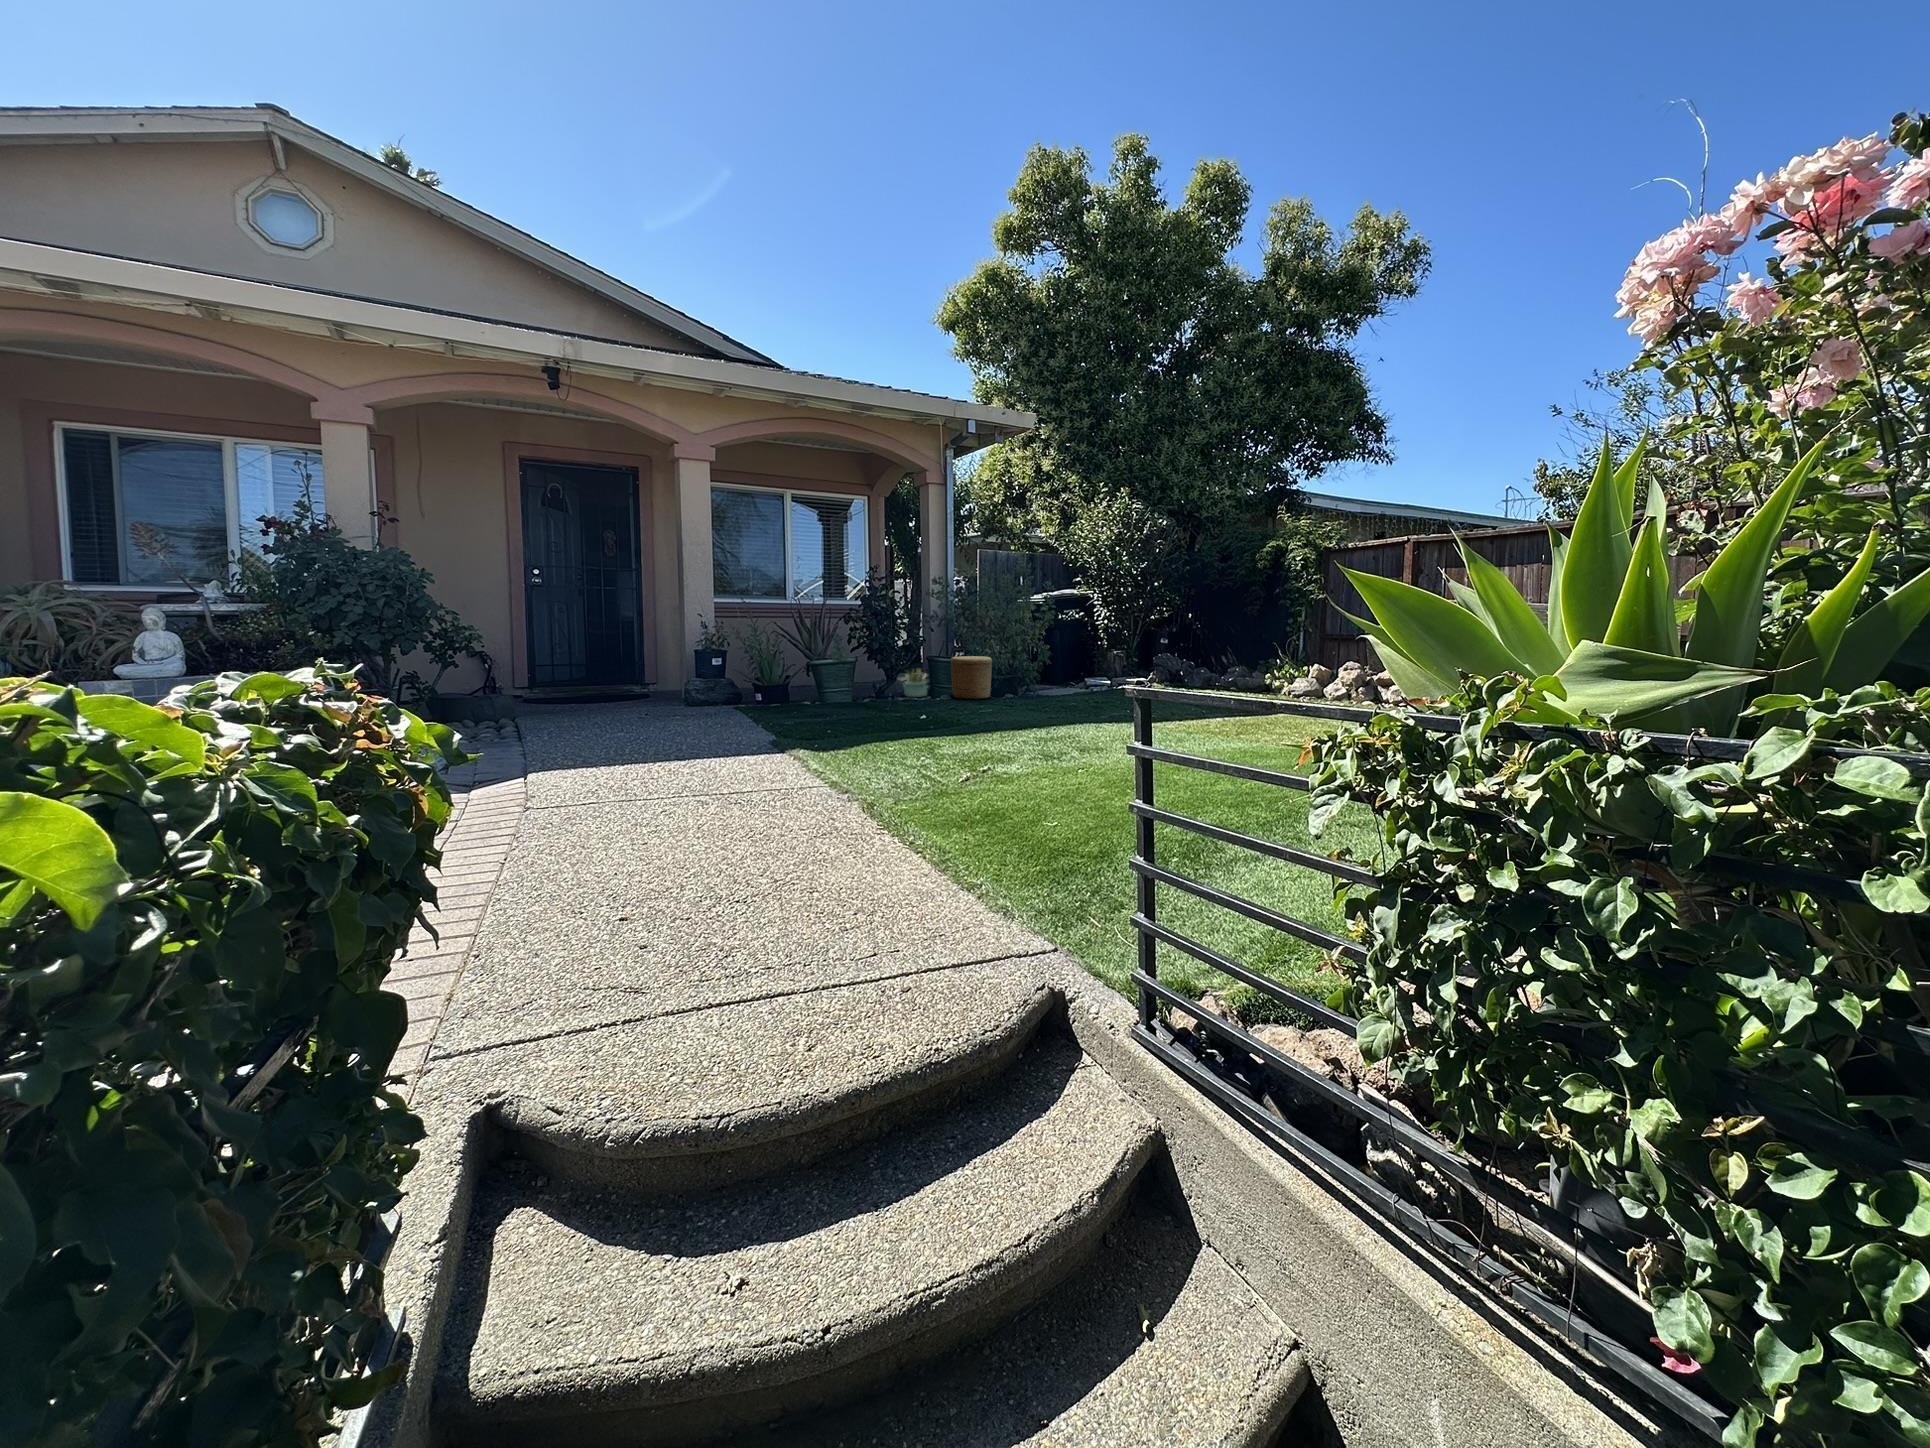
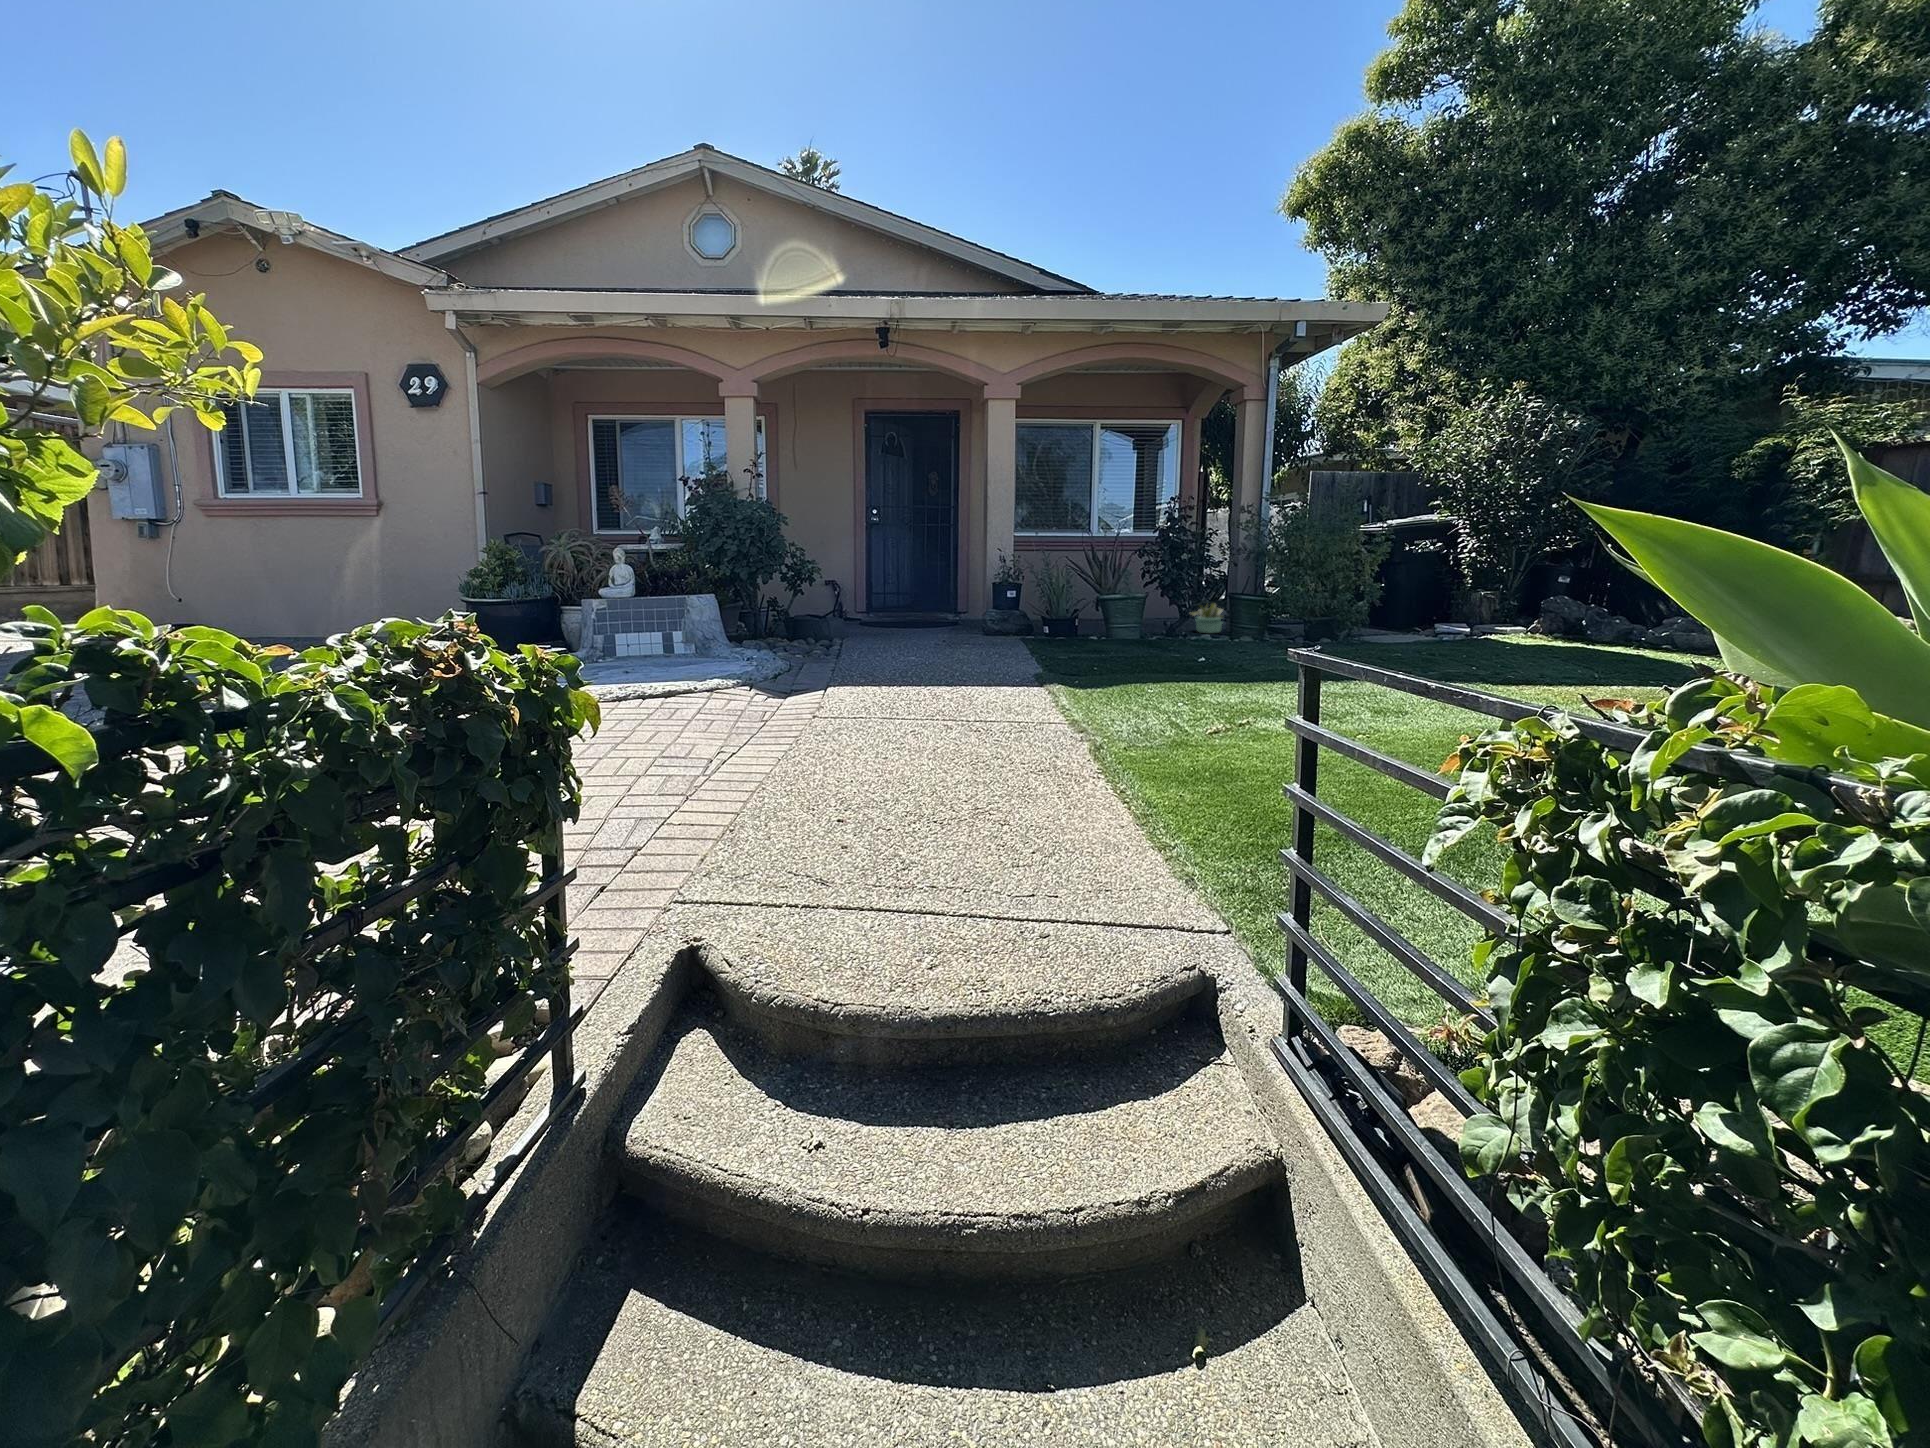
woven basket: present [950,656,992,699] -> none [1249,592,1299,639]

